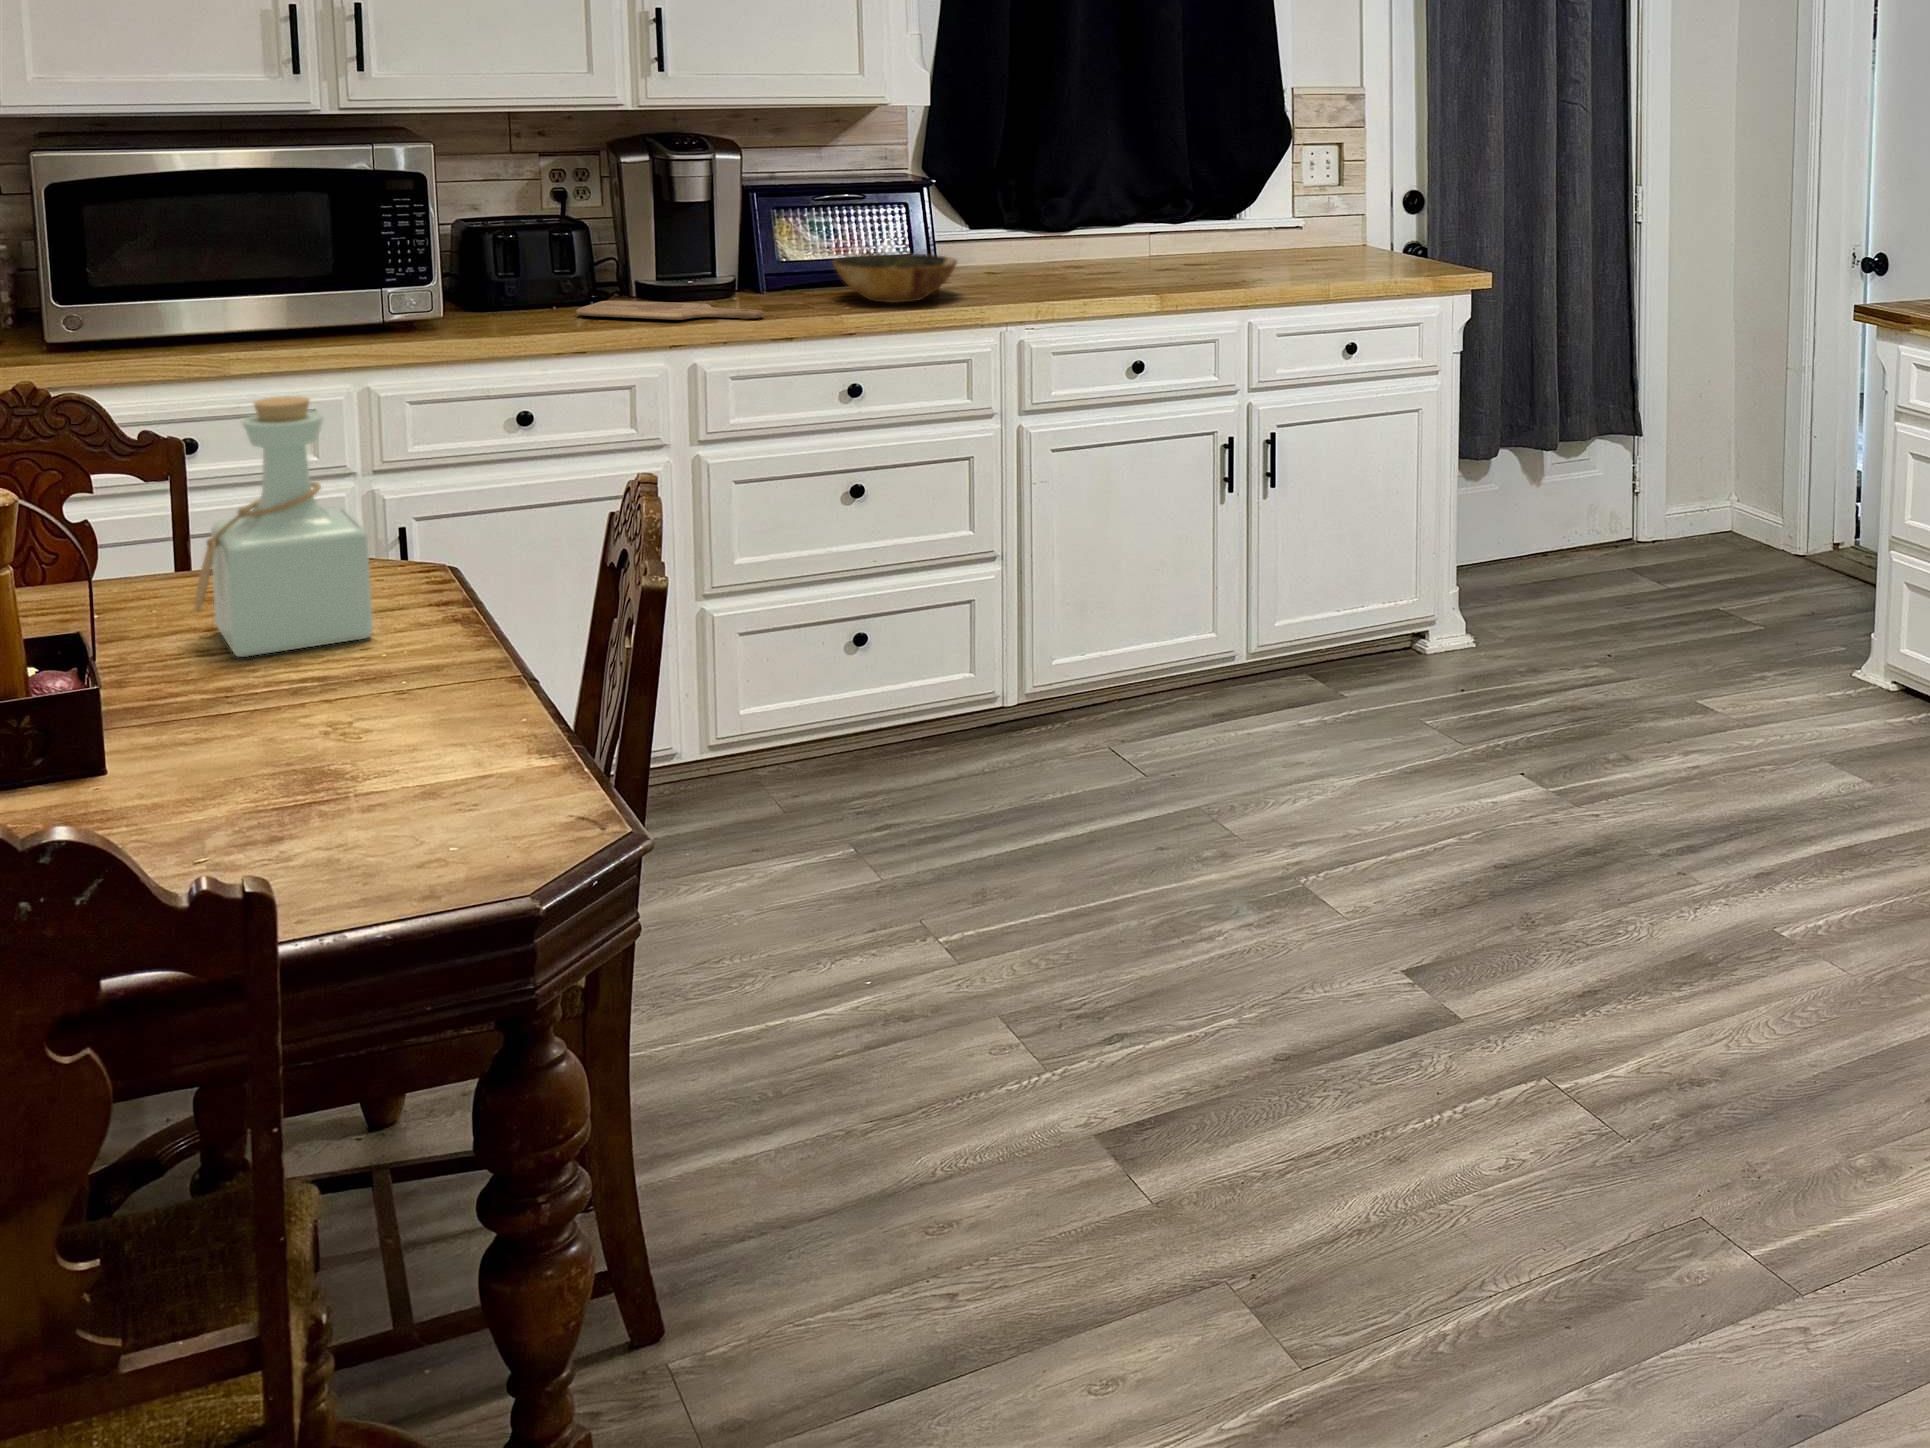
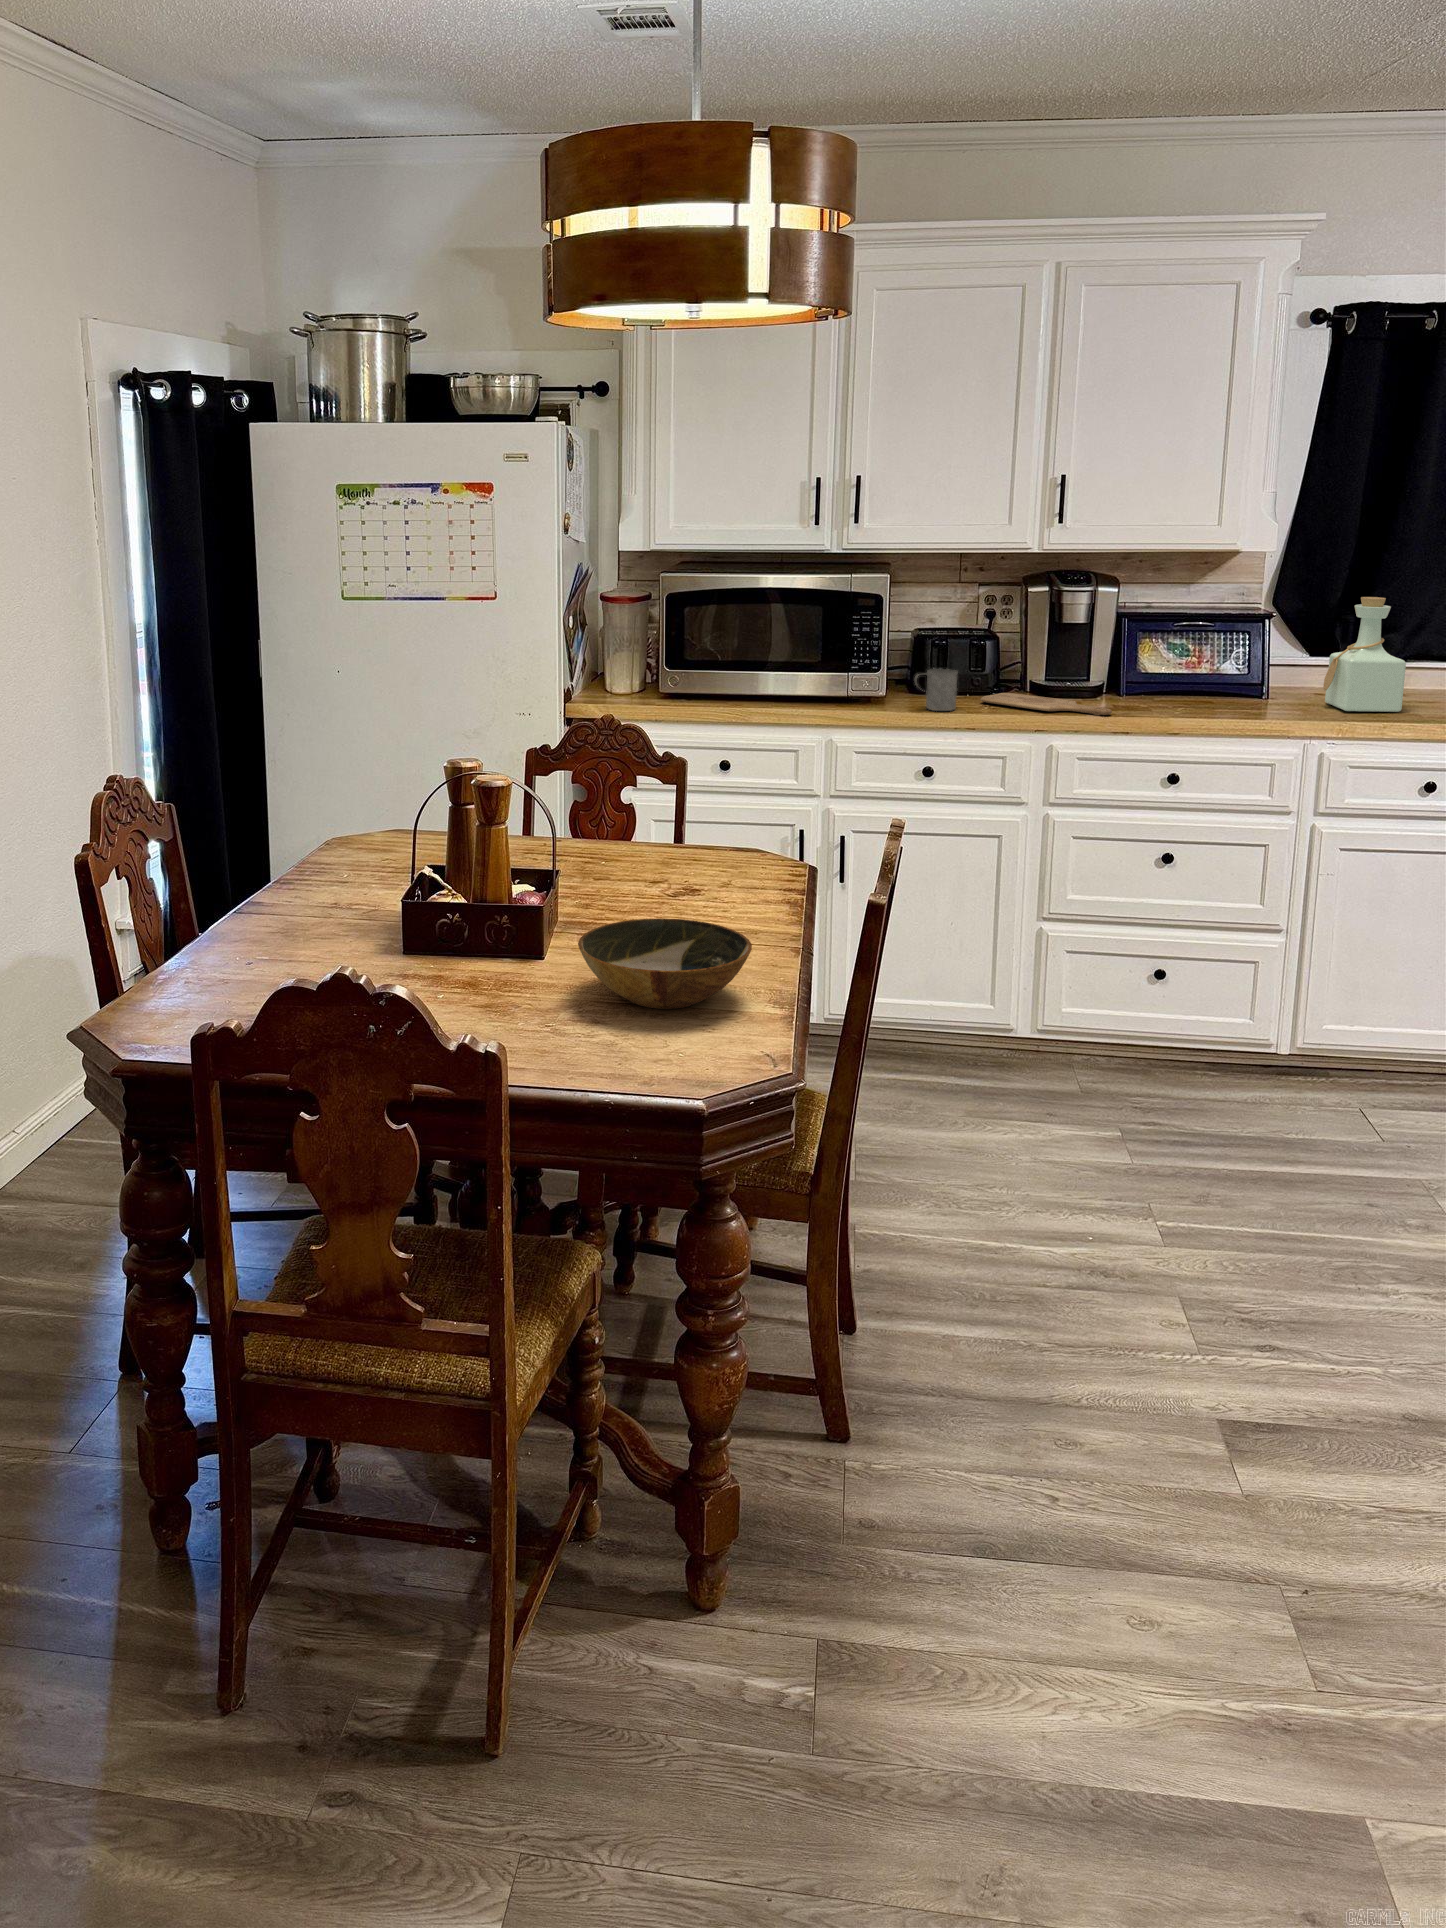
bowl: present [833,253,957,303] -> present [578,918,752,1009]
mug: none [483,274,547,333] -> present [915,669,957,711]
bottle: present [195,396,373,657] -> present [1323,597,1406,712]

